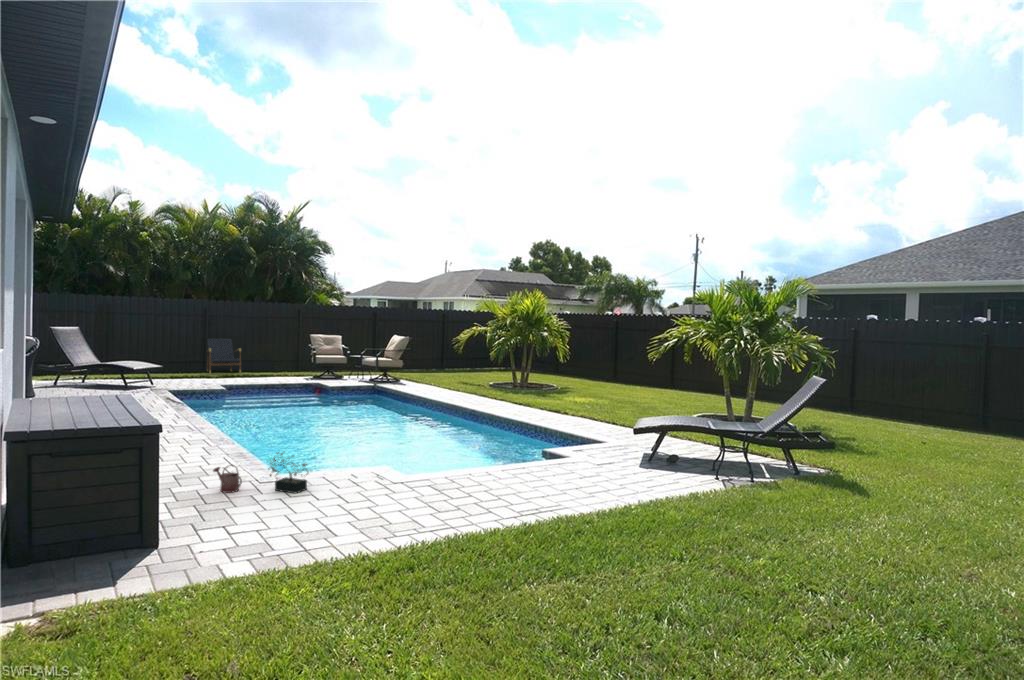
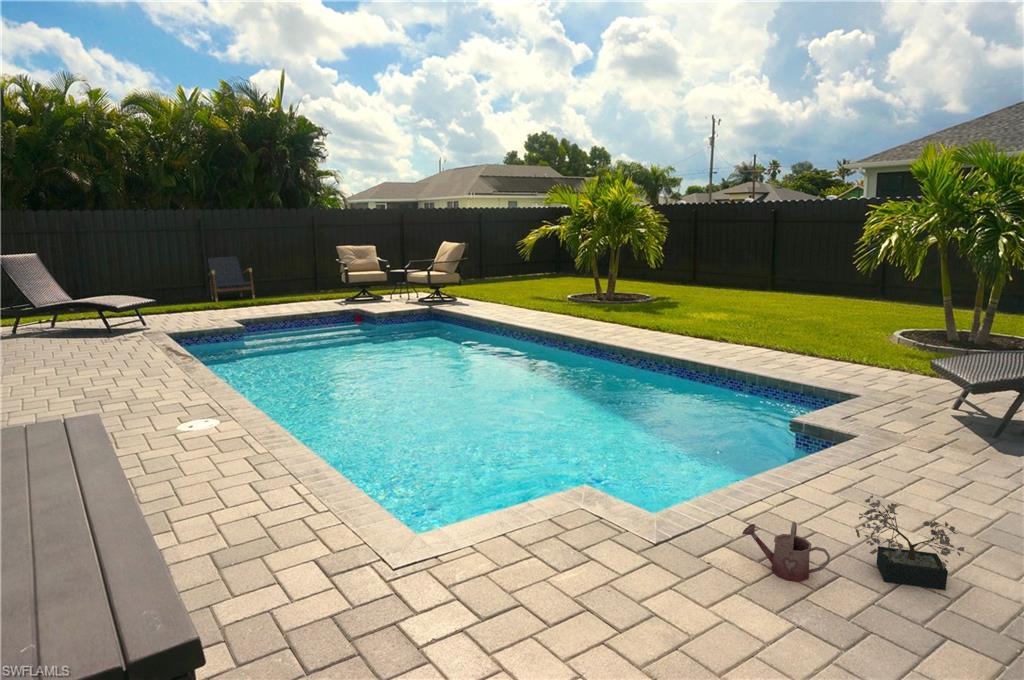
decorative plant: present [268,452,308,493] -> present [856,495,964,590]
watering can: present [213,465,242,493] -> present [742,522,830,582]

